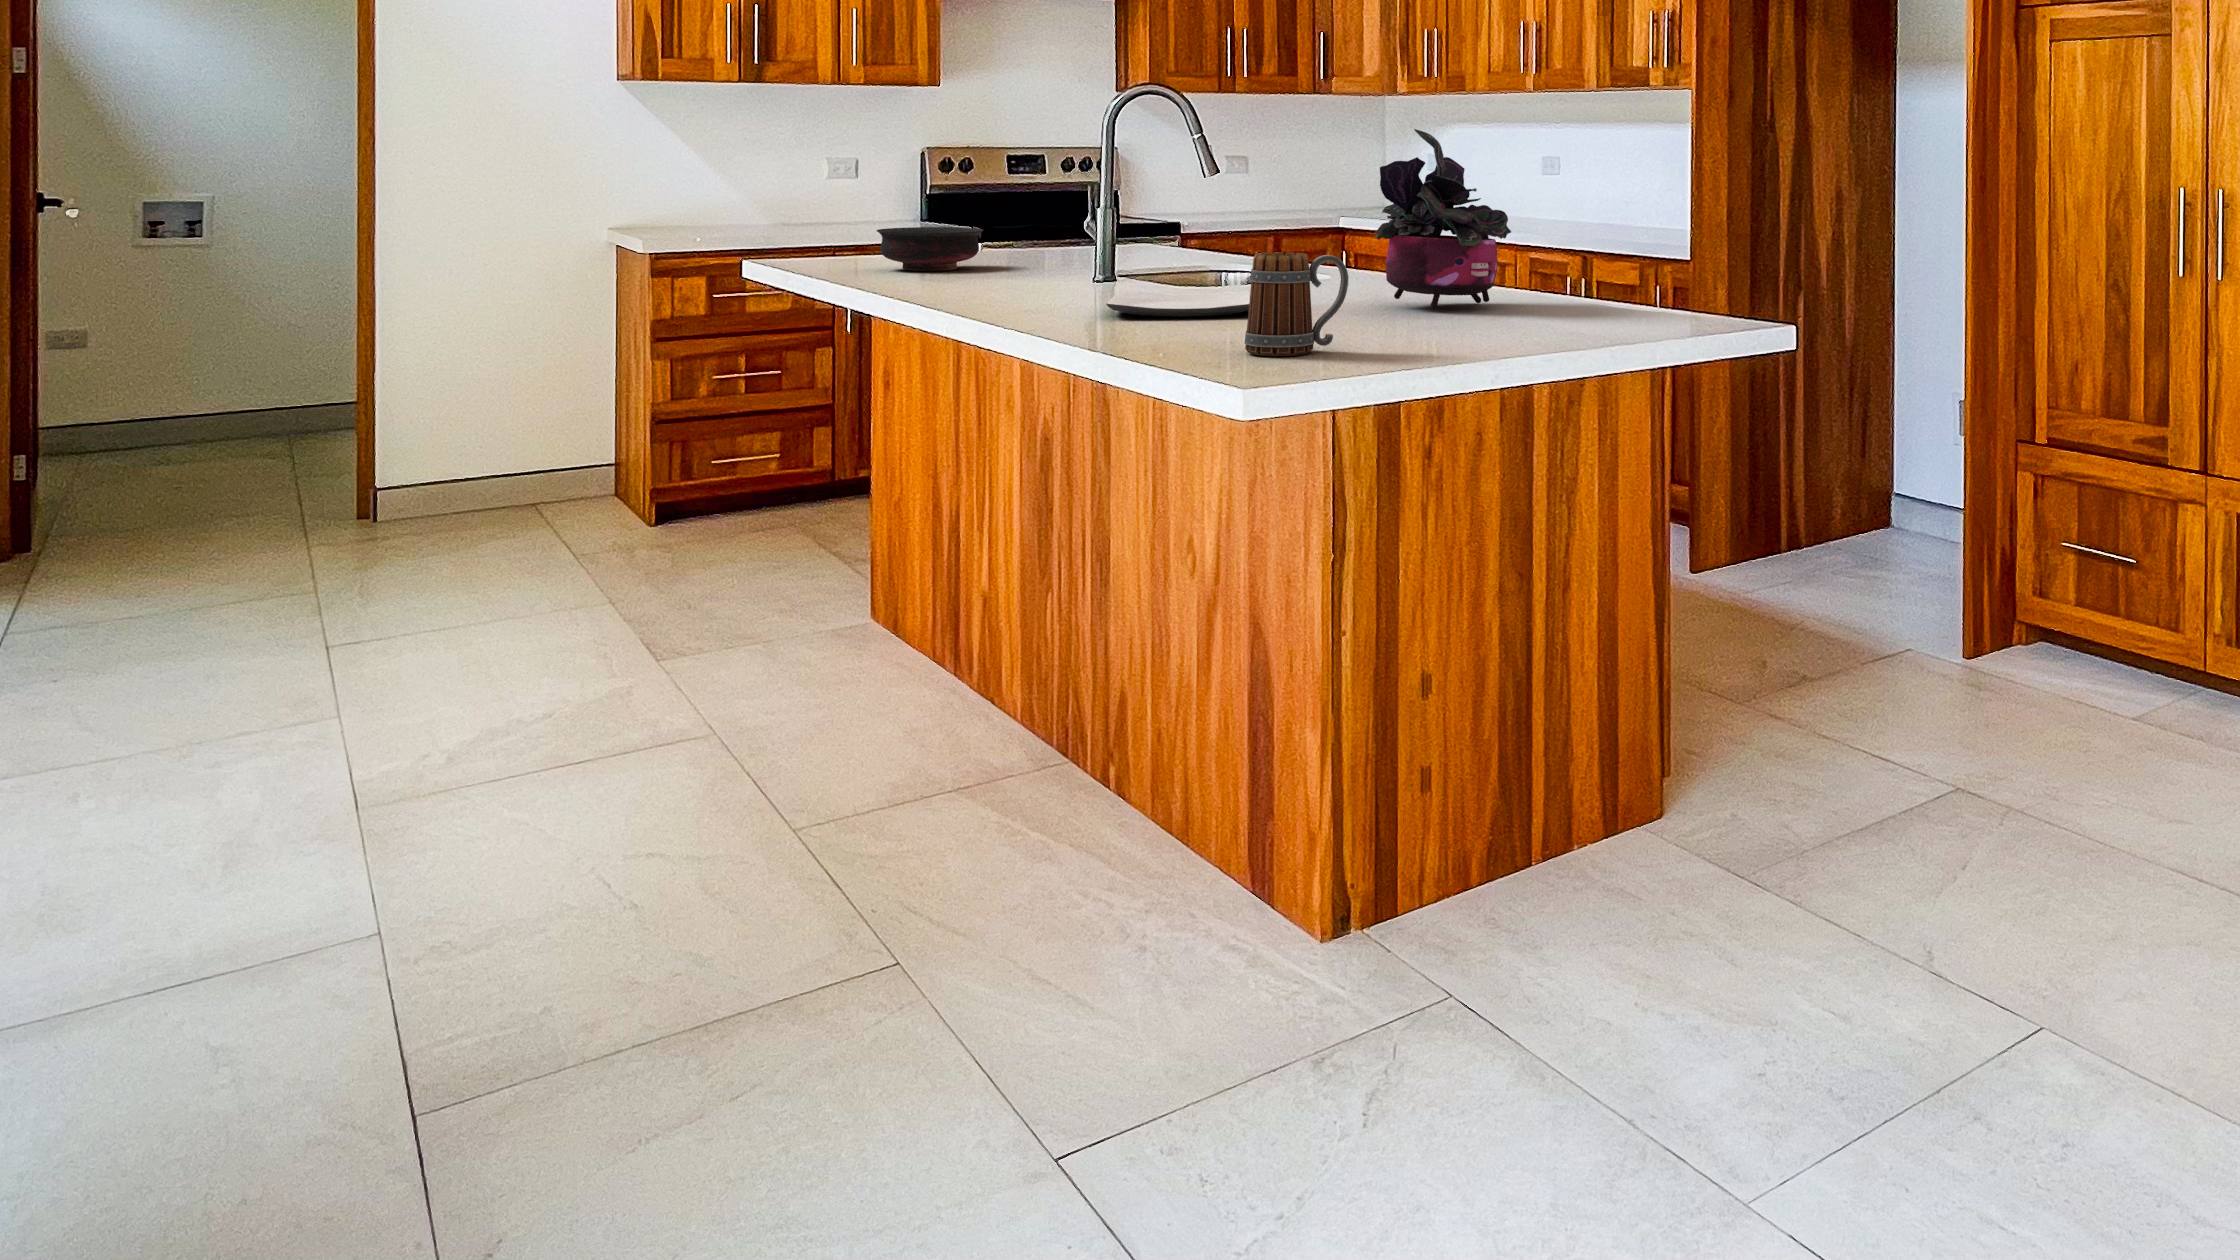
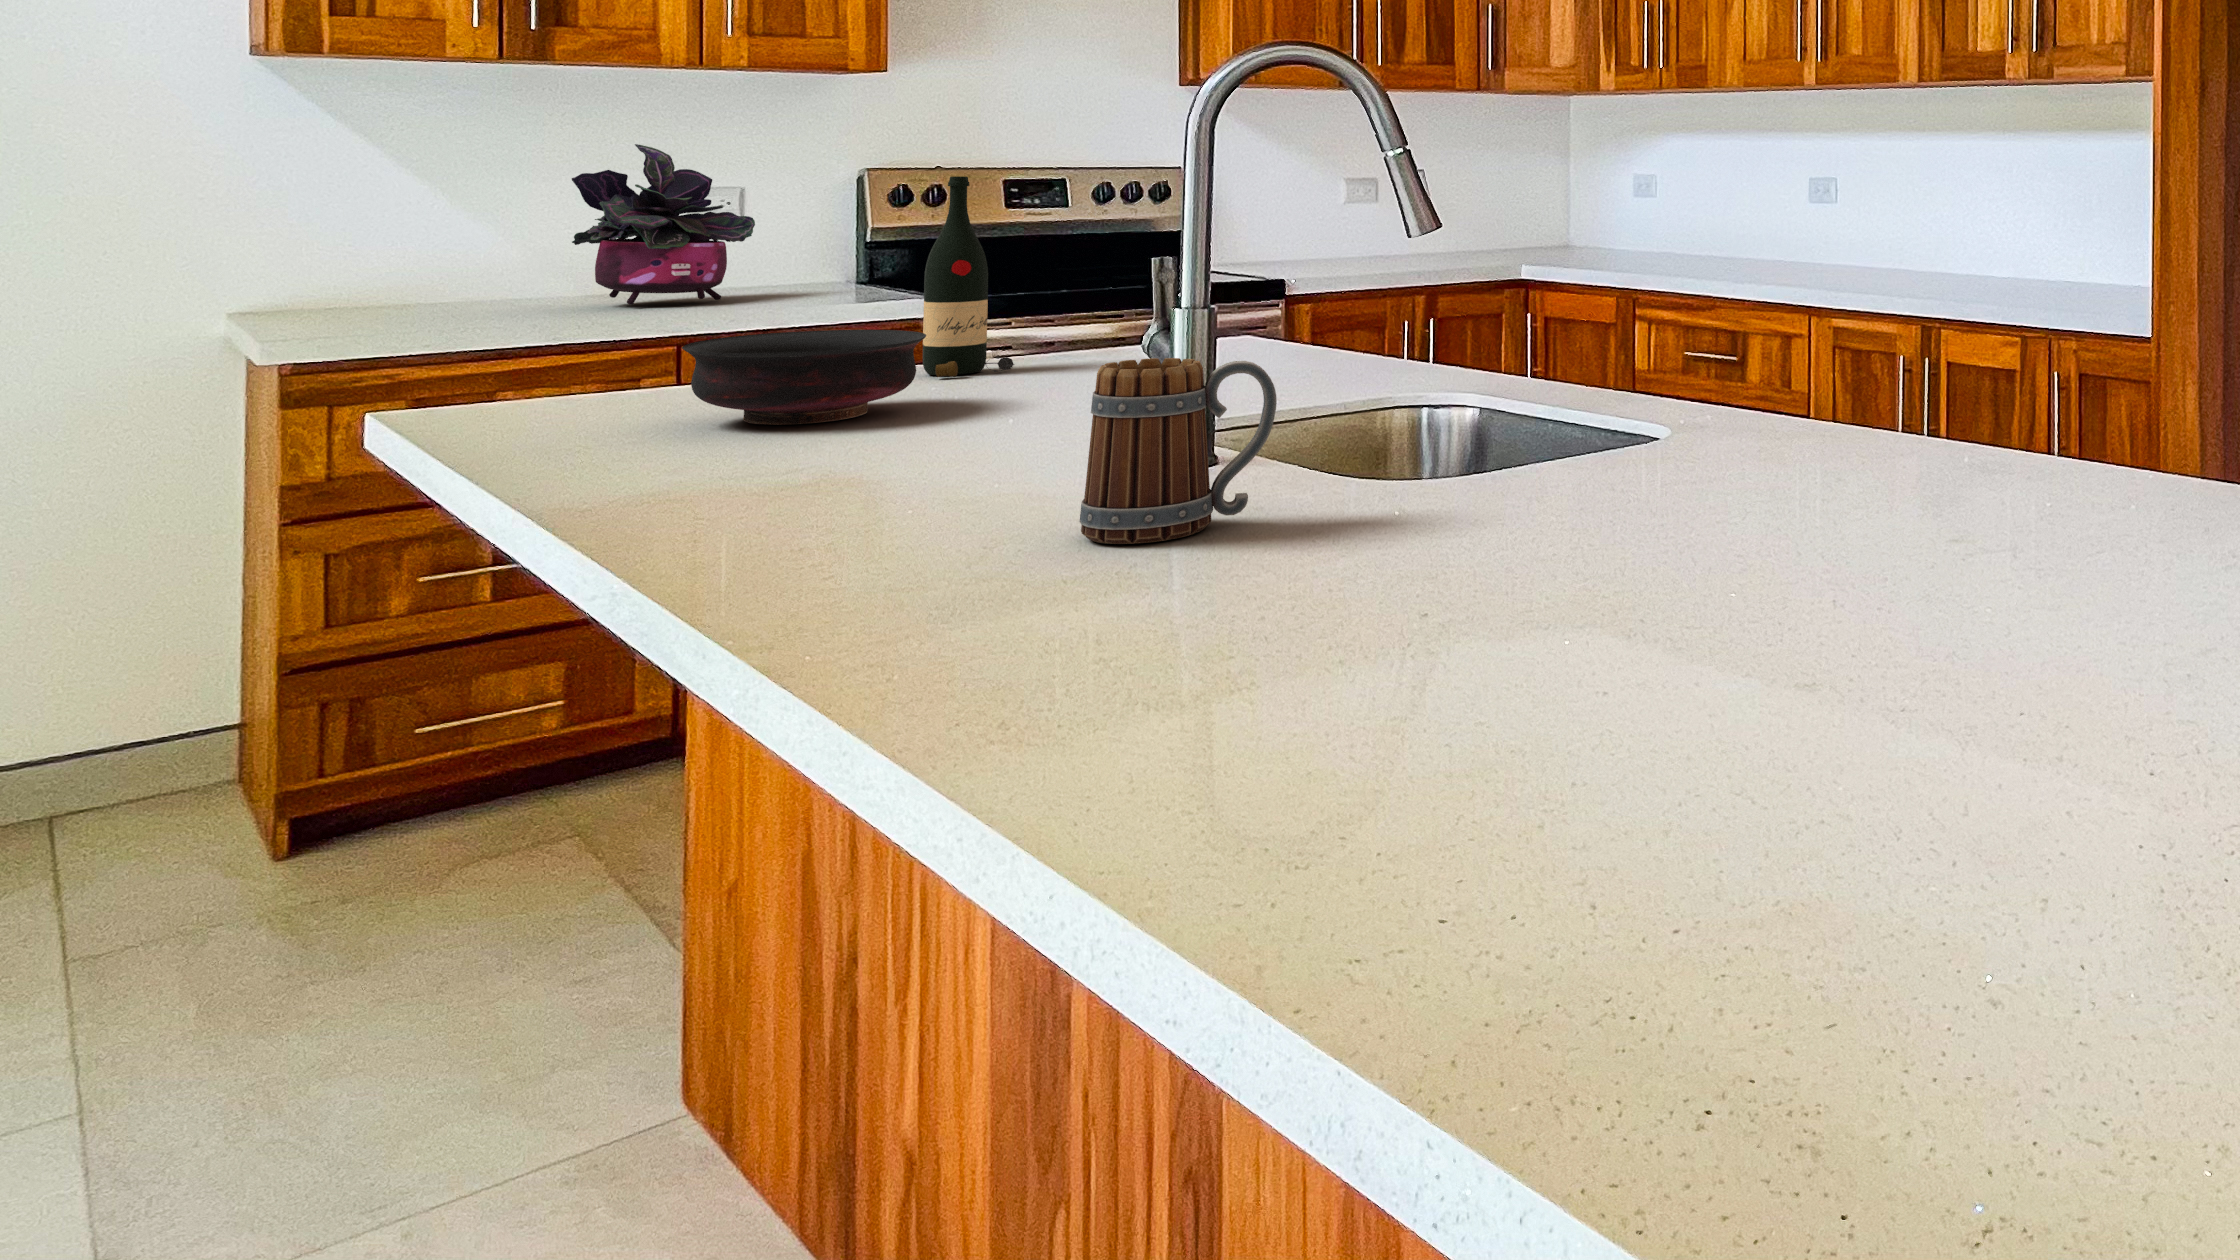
potted plant: present [1375,129,1511,307] -> present [572,144,755,304]
wine bottle: none [976,149,1022,259] -> present [922,176,1014,377]
mug: present [1245,252,1349,356] -> present [1079,358,1277,544]
plate: present [1106,291,1250,317] -> none [1209,508,1609,631]

